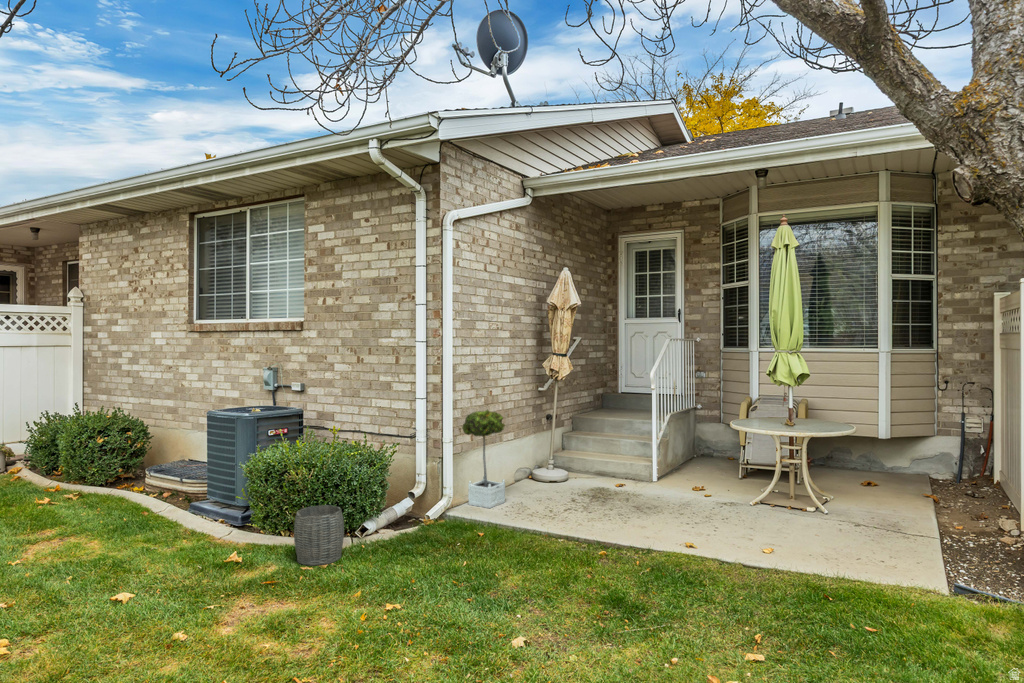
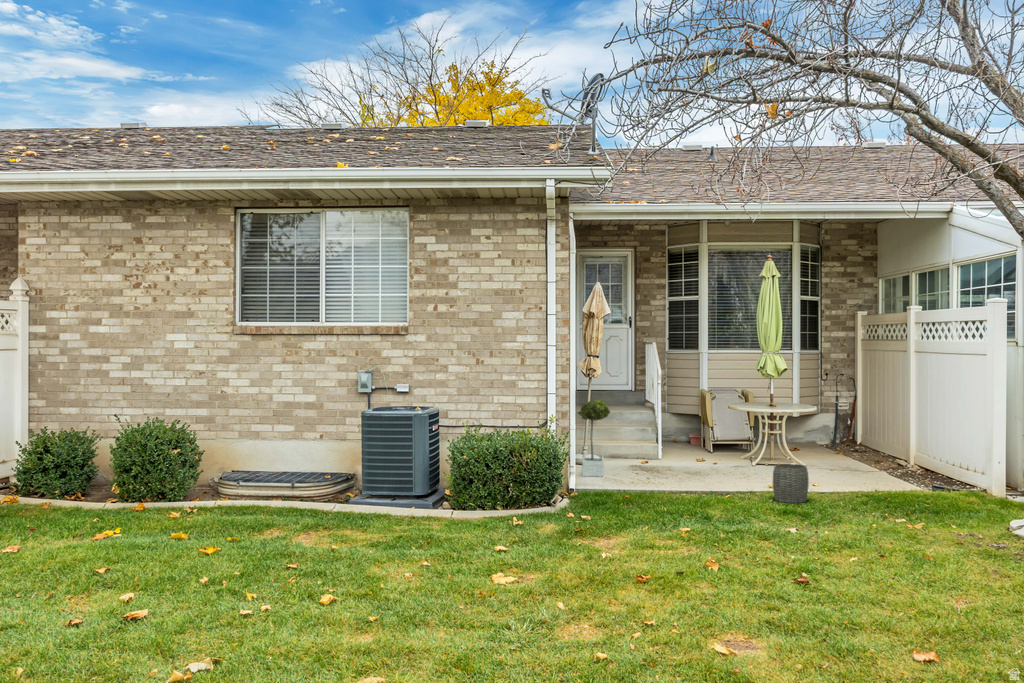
woven basket: present [294,505,344,566] -> present [773,464,809,503]

